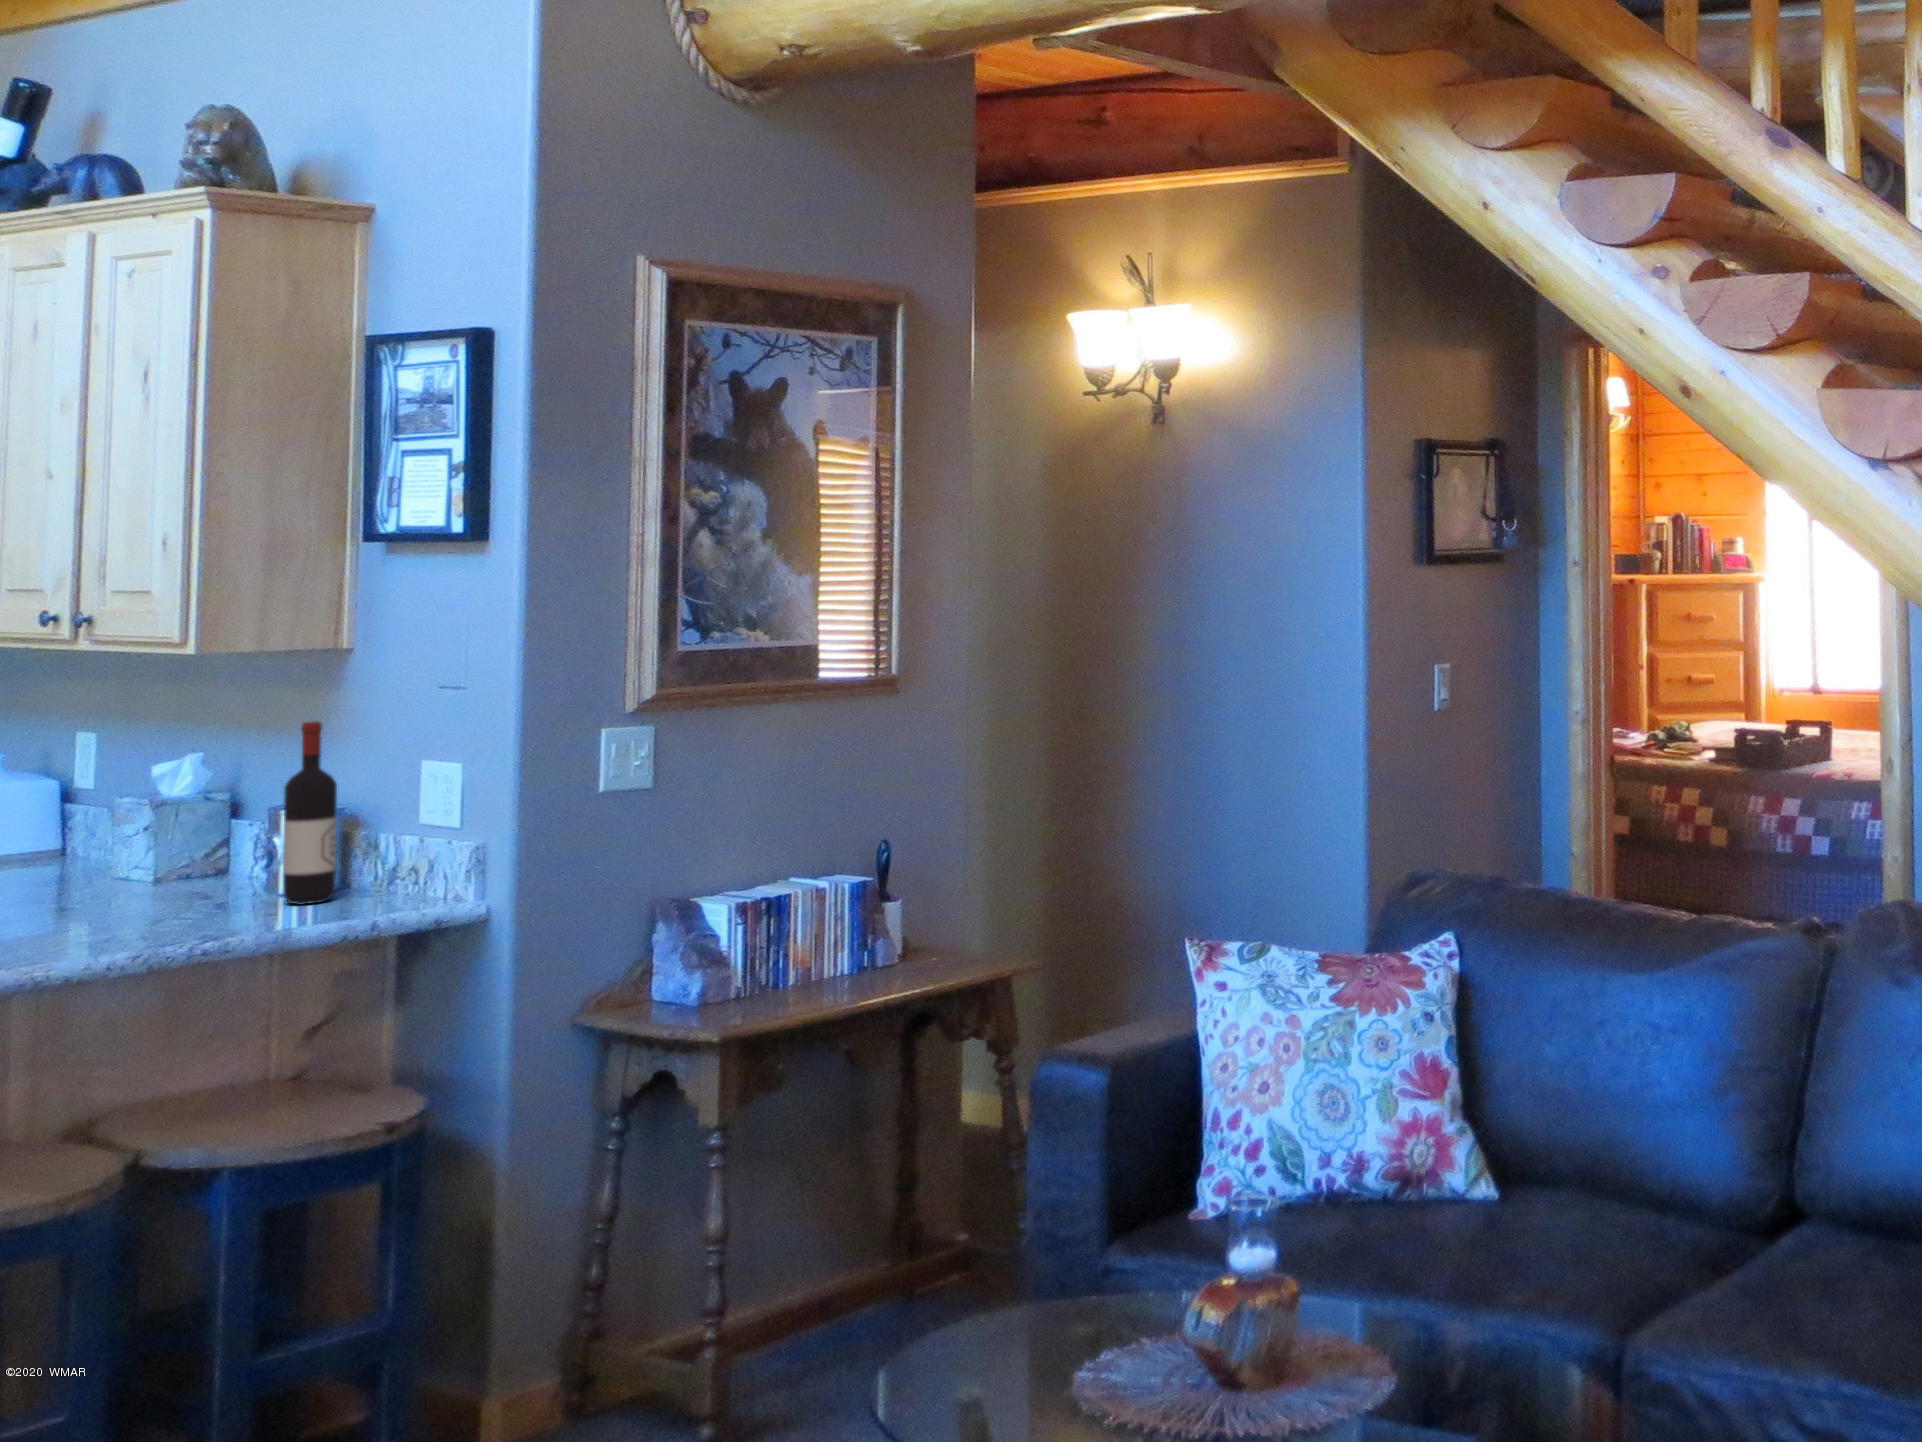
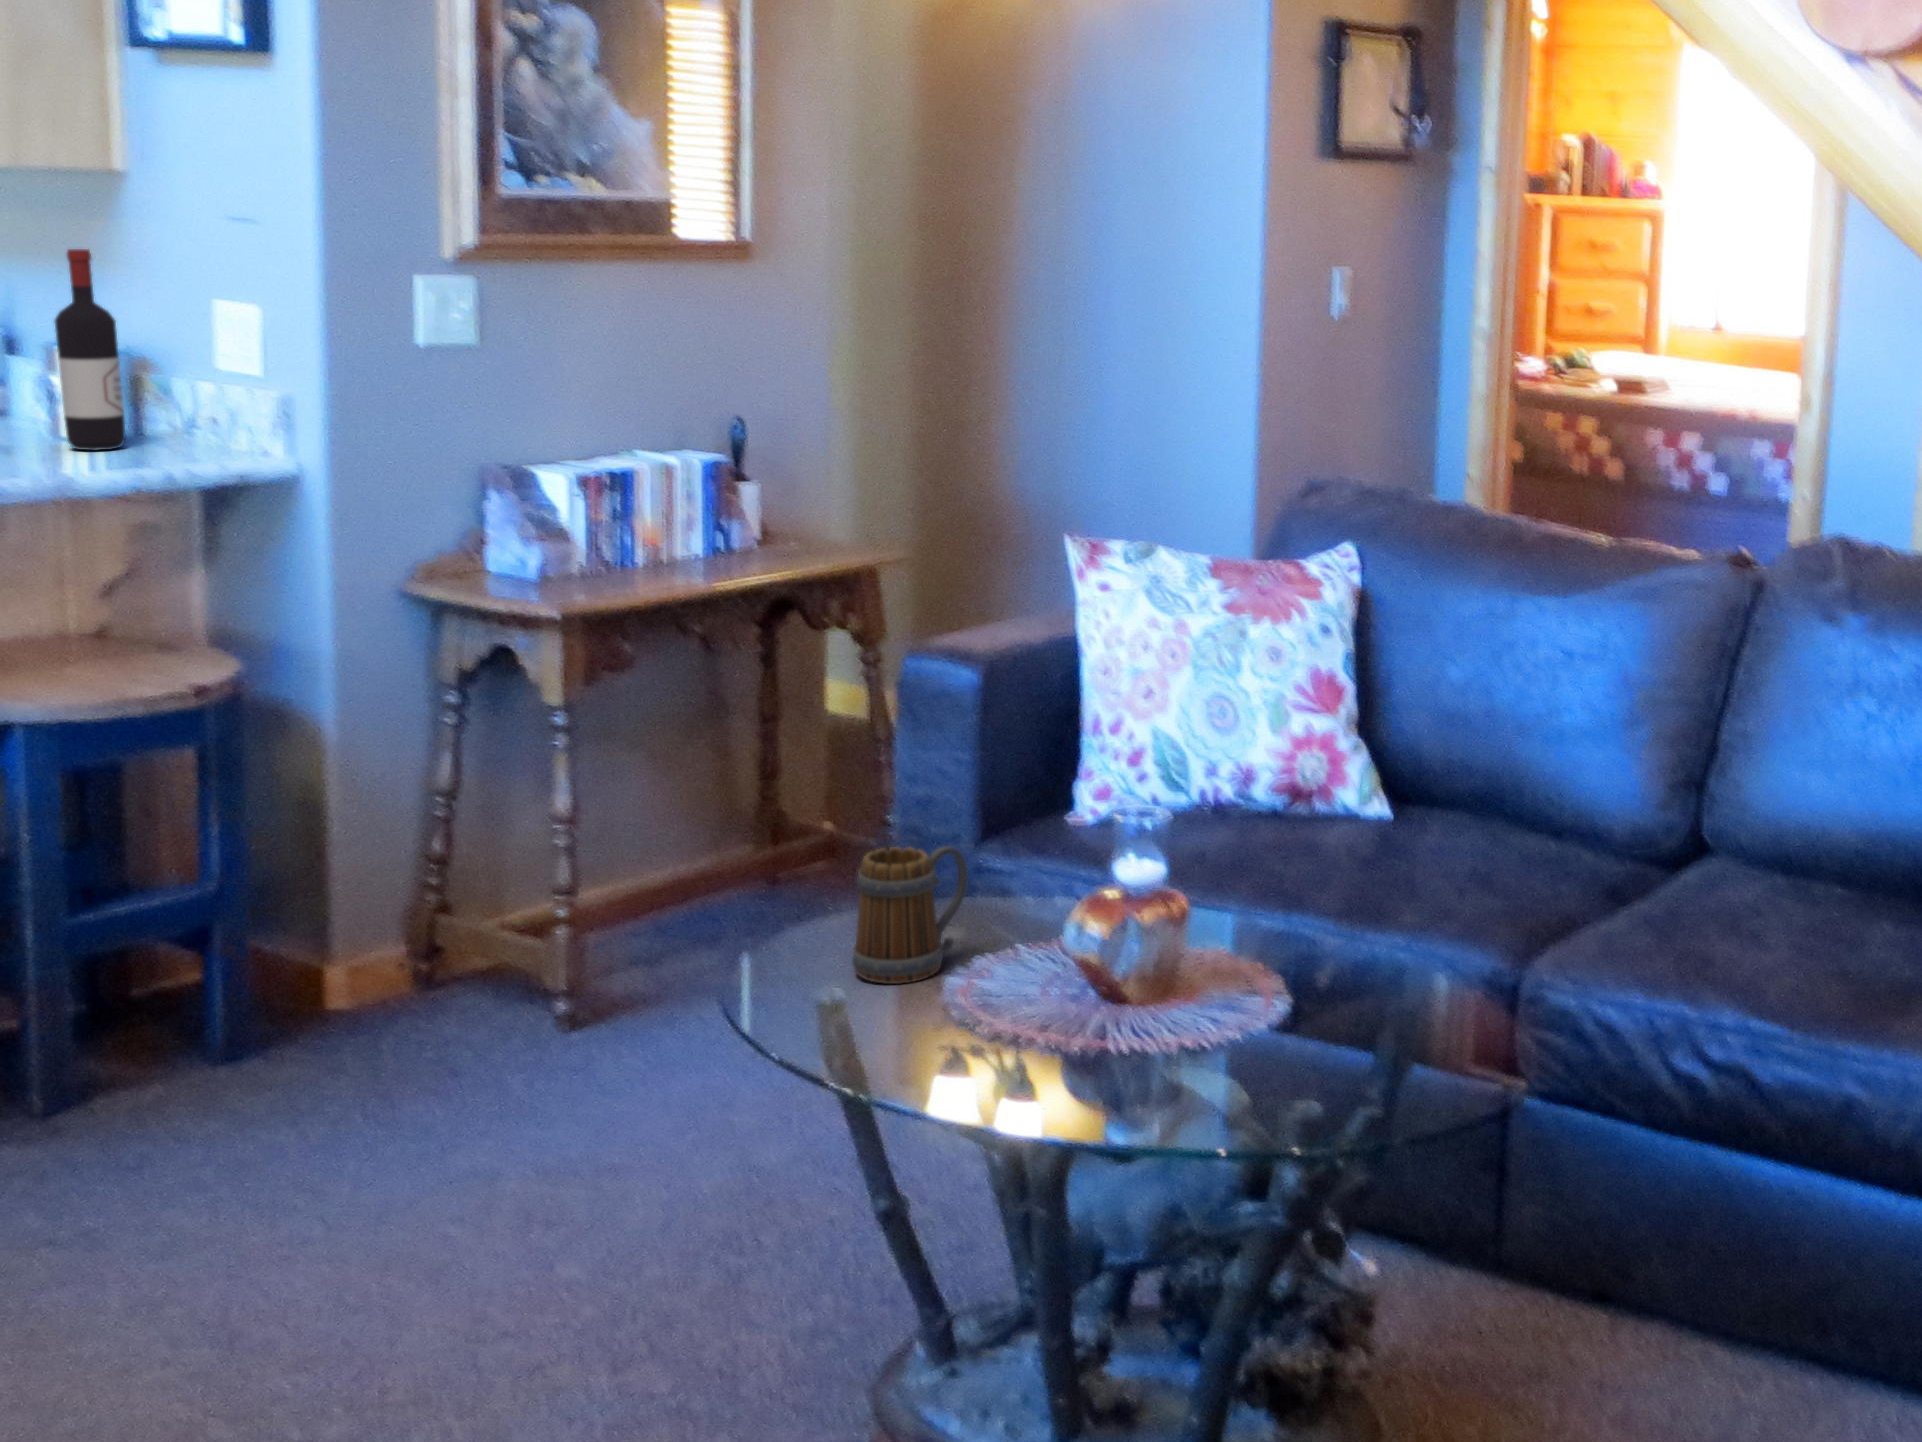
mug: none [991,1240,1097,1379] -> present [852,846,968,984]

